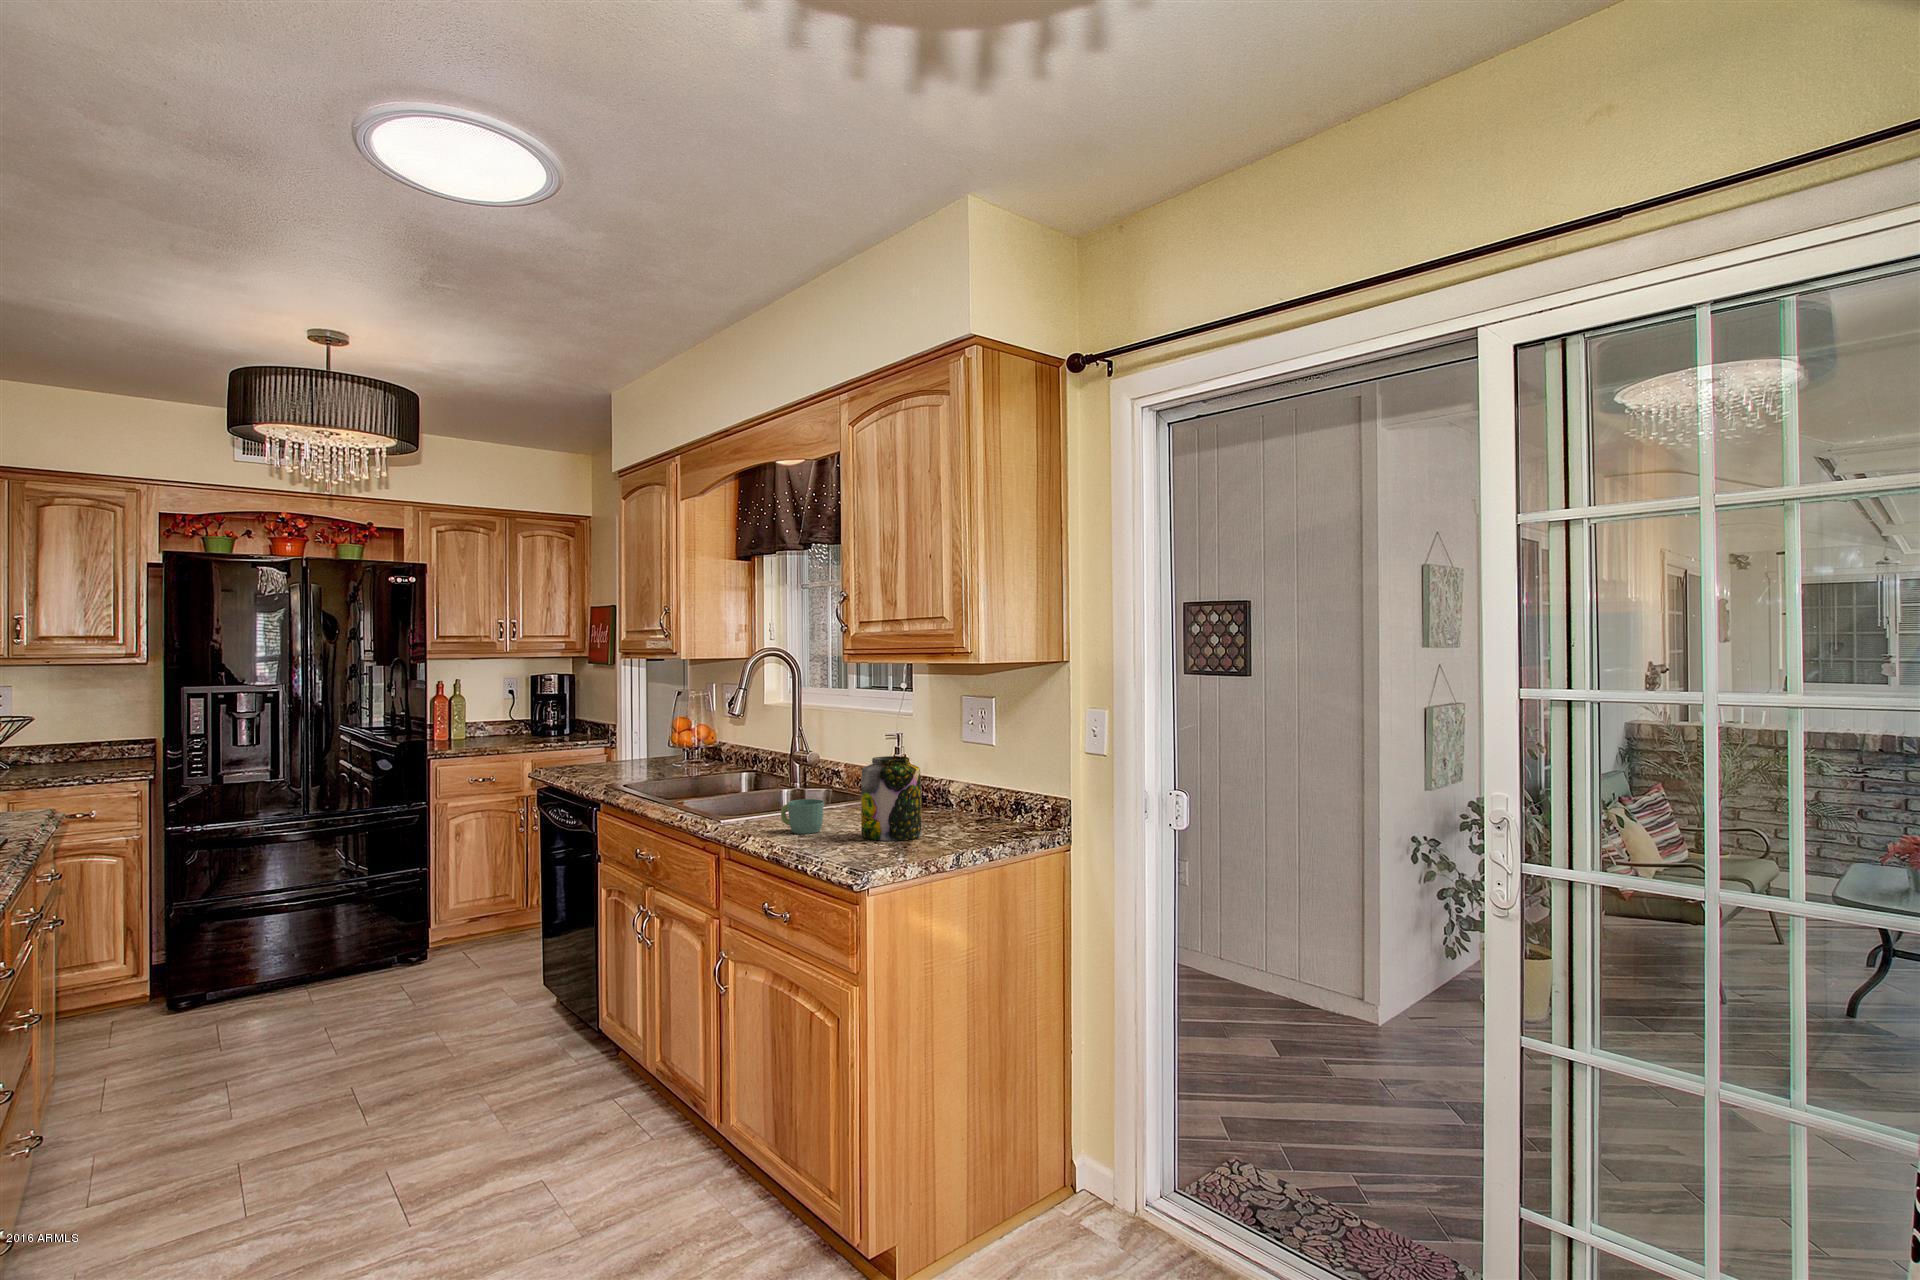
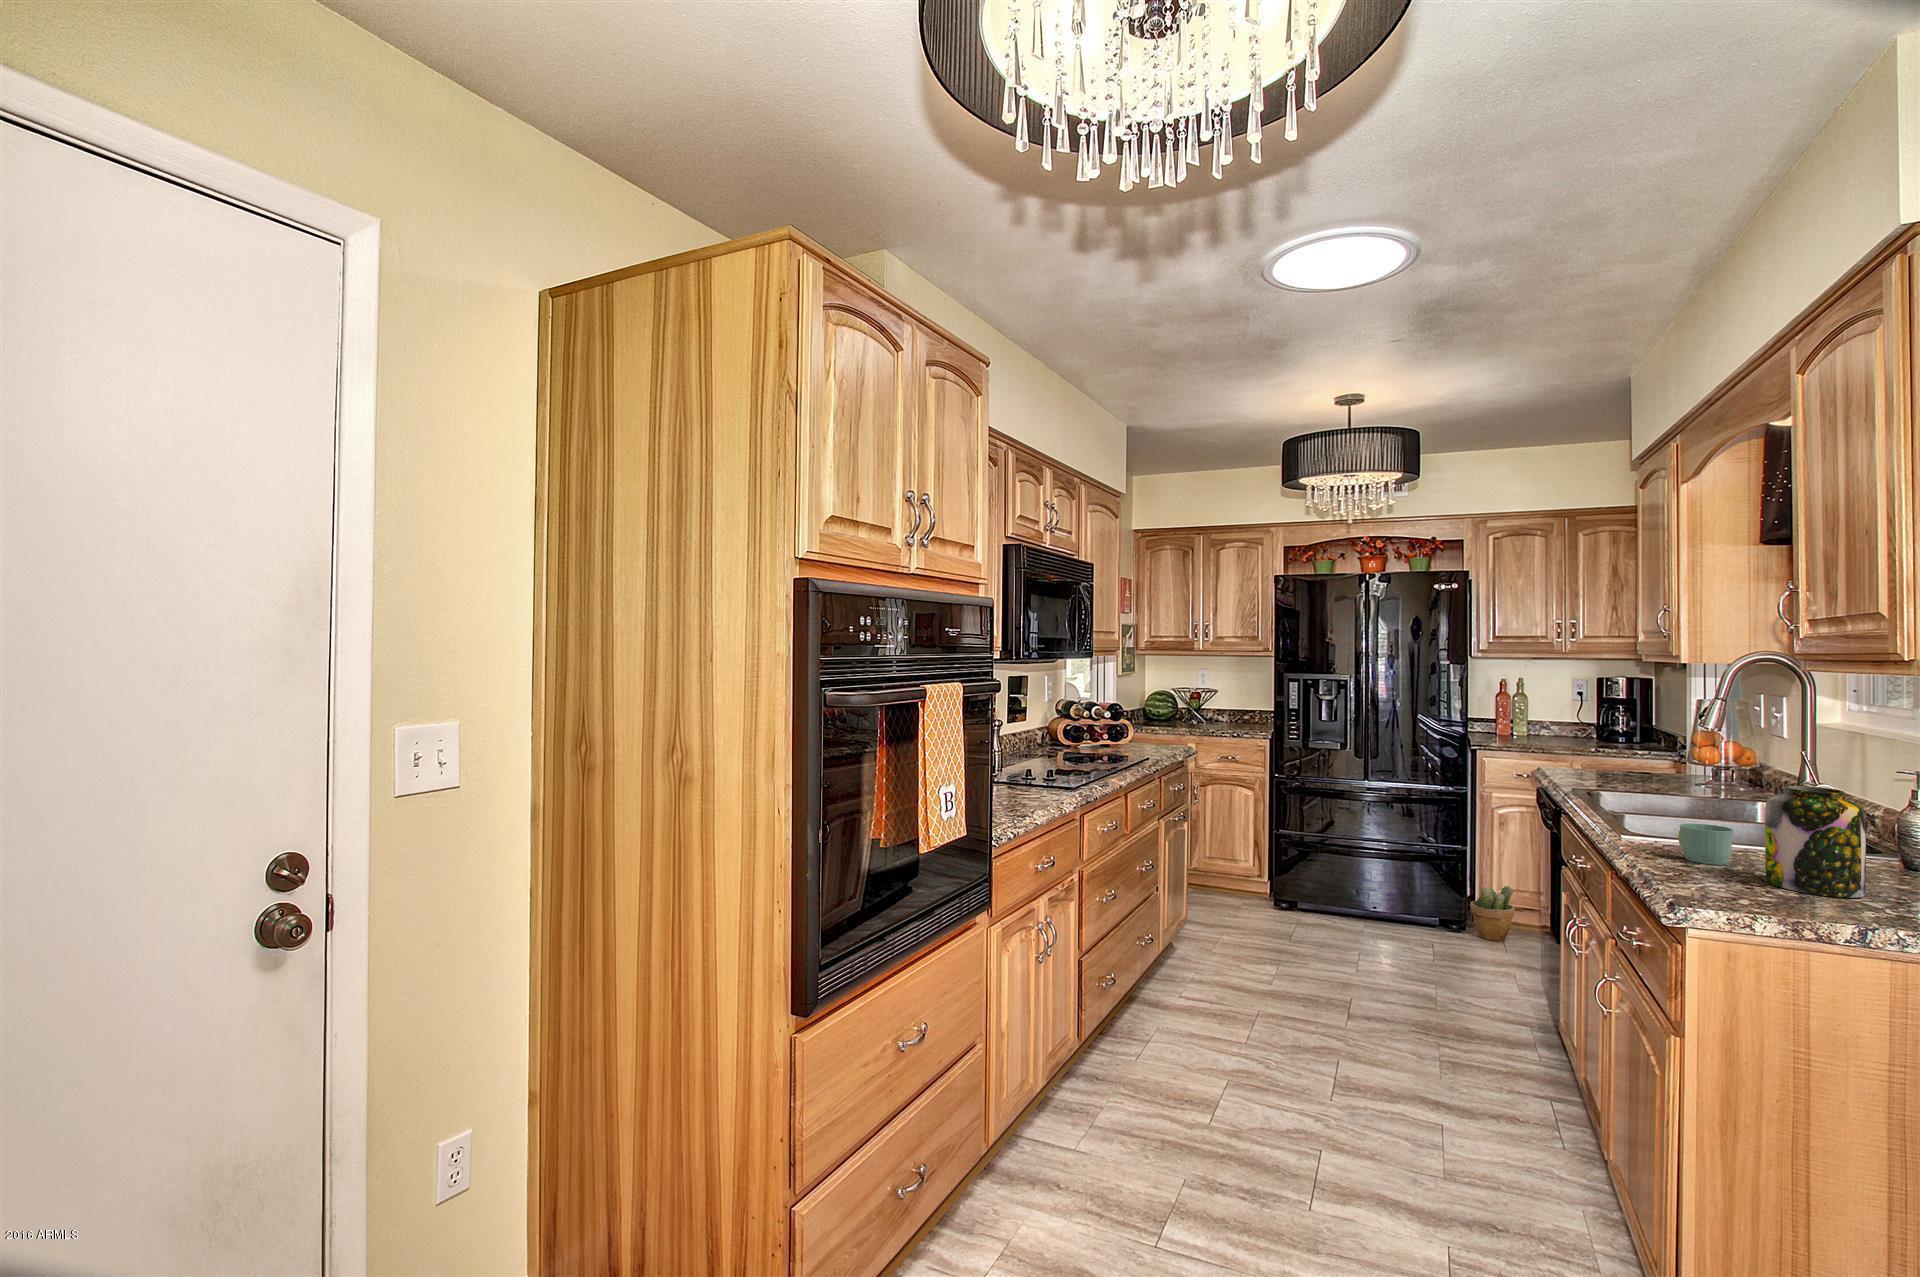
potted plant: none [434,901,481,965] -> present [1470,886,1515,941]

